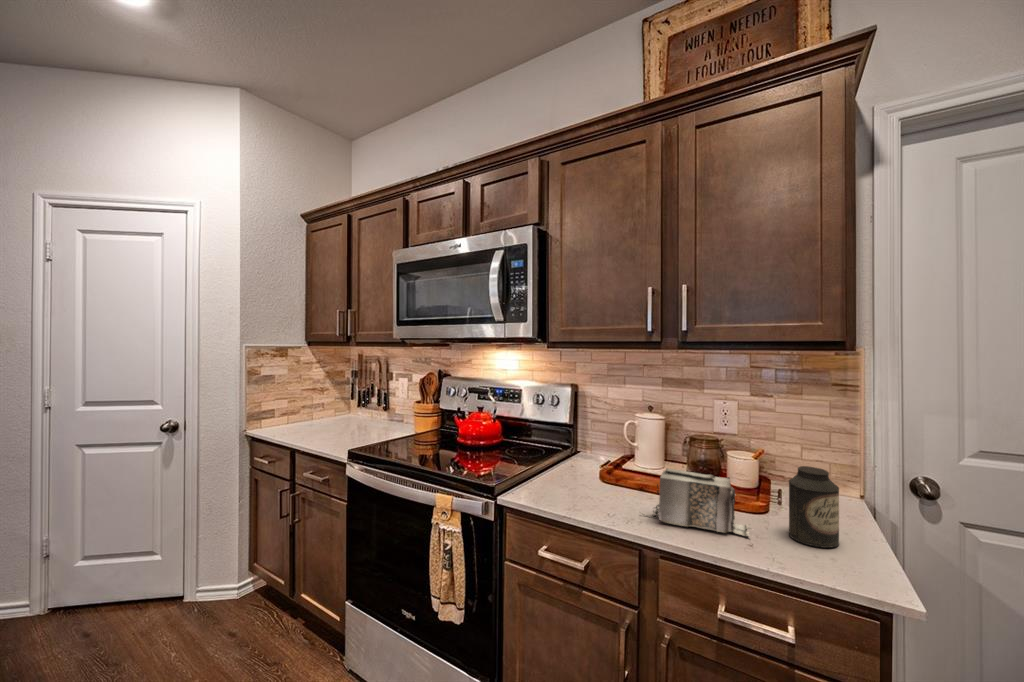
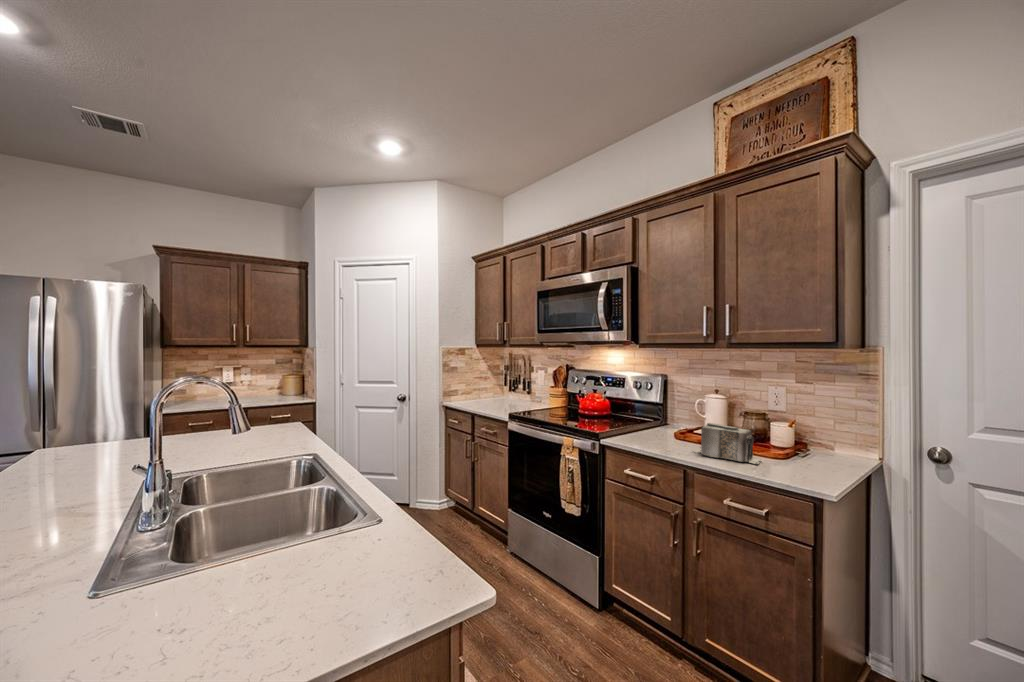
canister: present [789,466,839,548] -> none [788,422,821,473]

